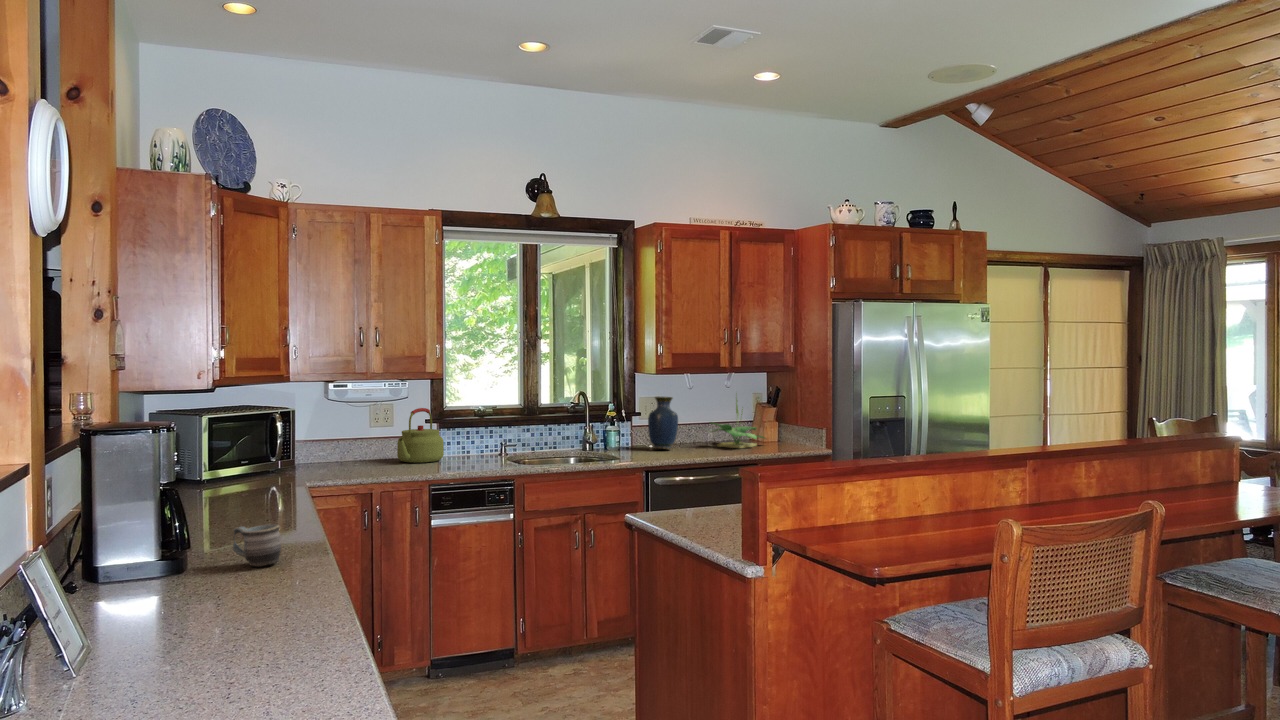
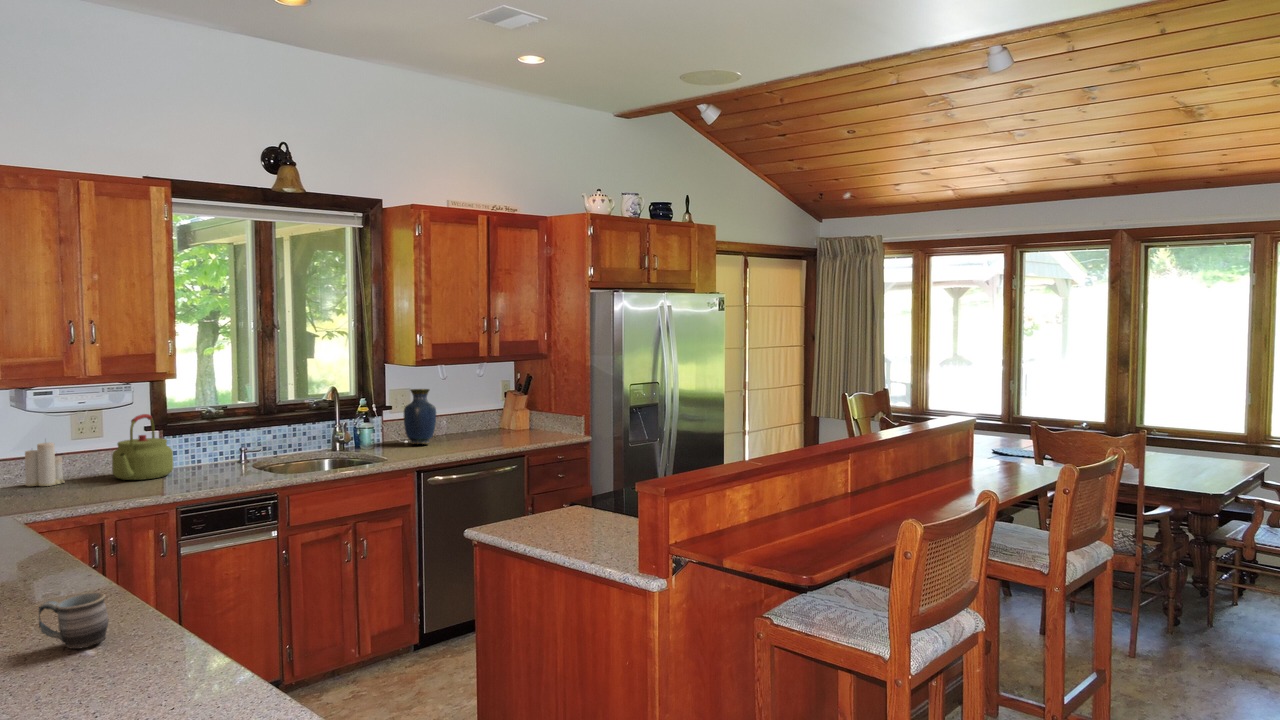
potted plant: present [710,399,764,448] -> none [462,380,522,439]
candle: none [336,424,363,463] -> present [25,442,65,486]

